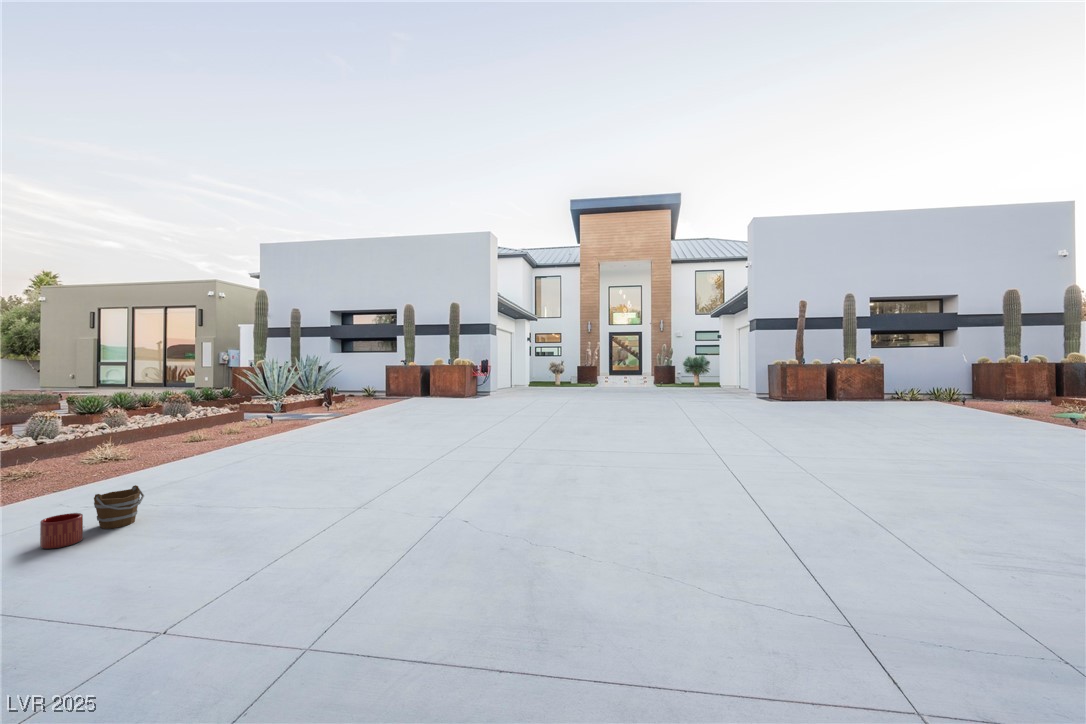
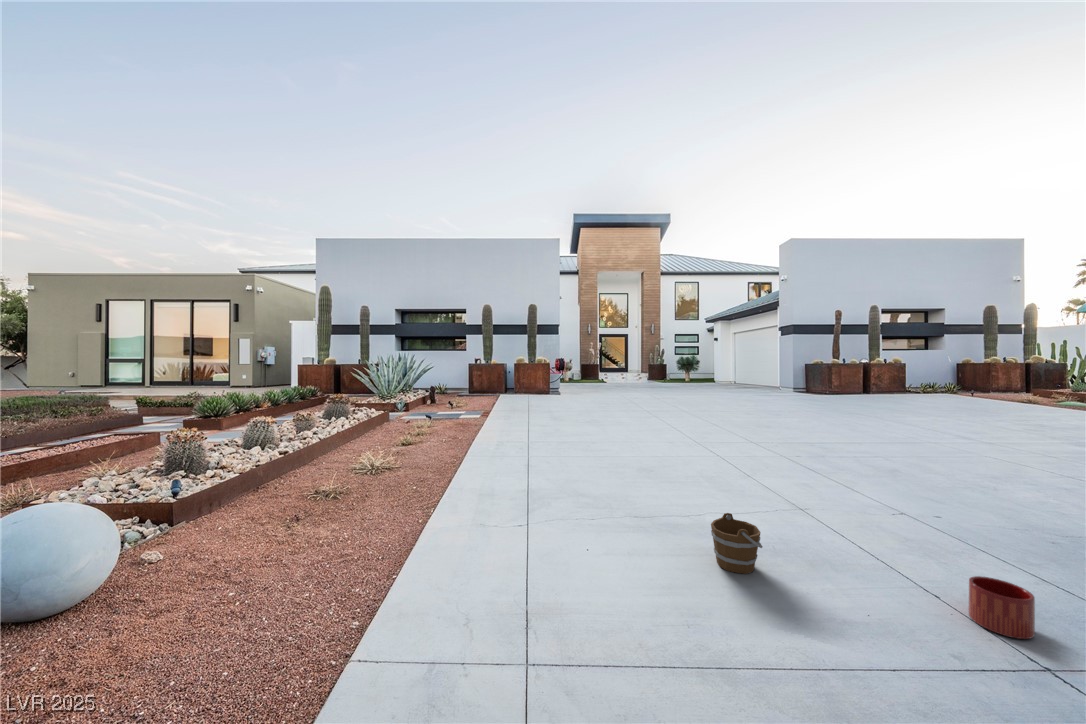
planter: present [40,513,83,549] -> present [969,576,1035,639]

